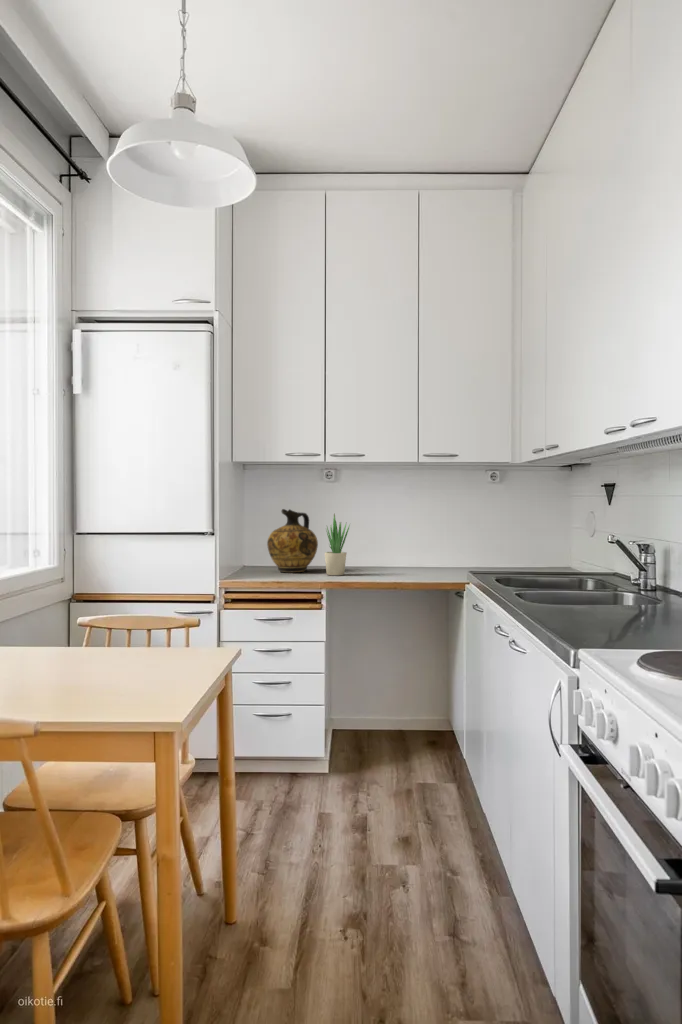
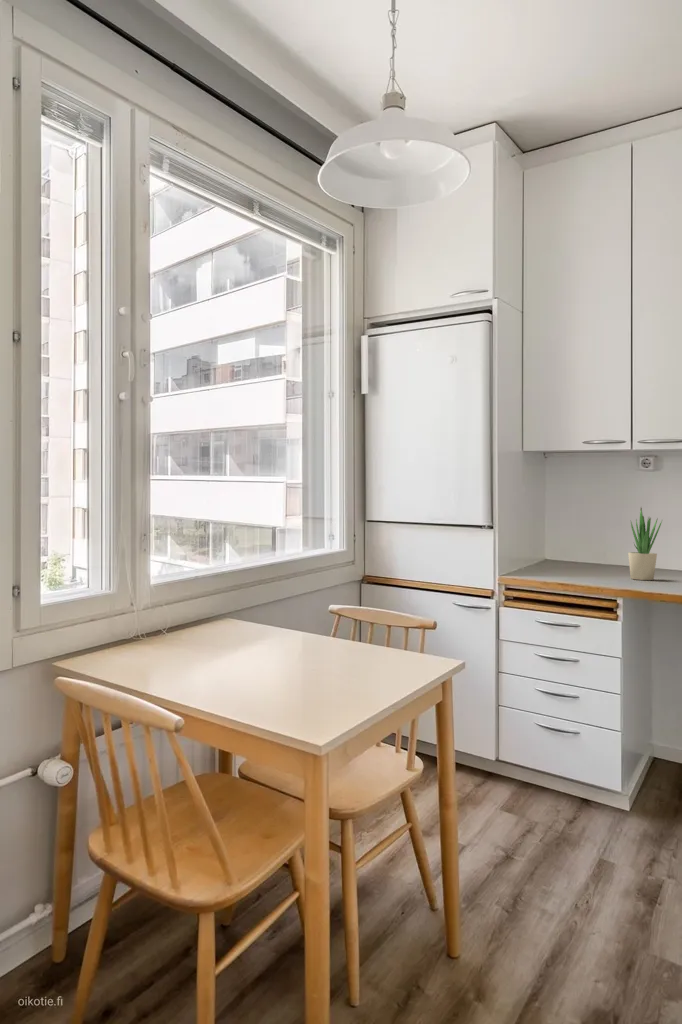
ceramic jug: present [267,509,318,572] -> none [565,504,625,574]

